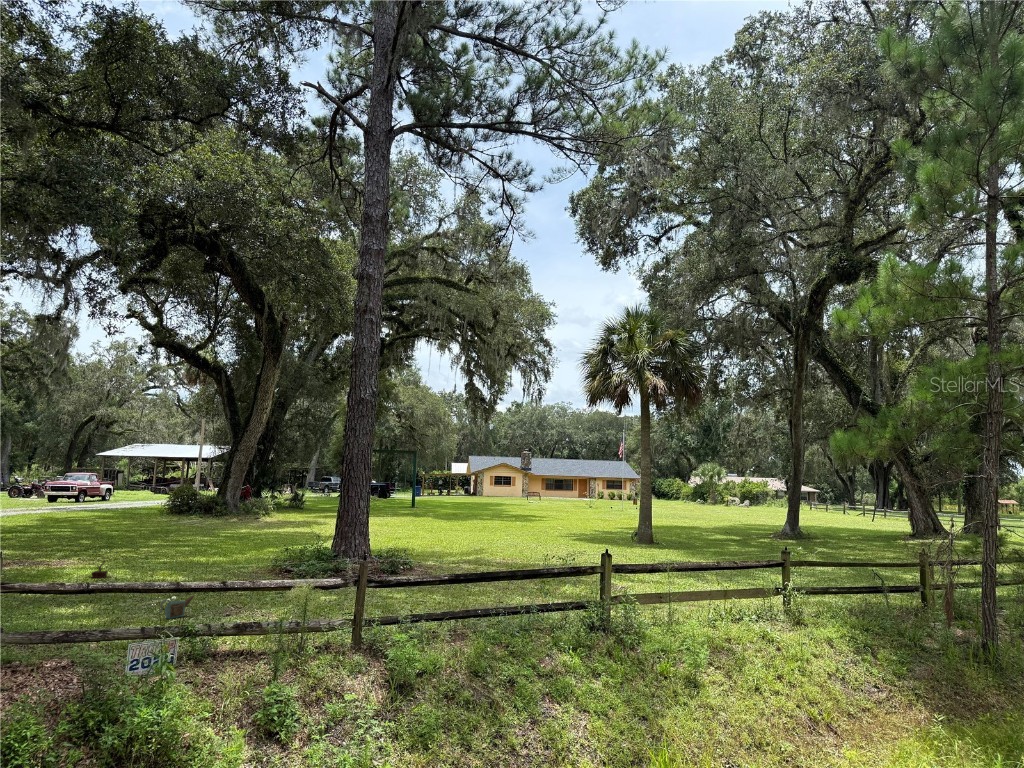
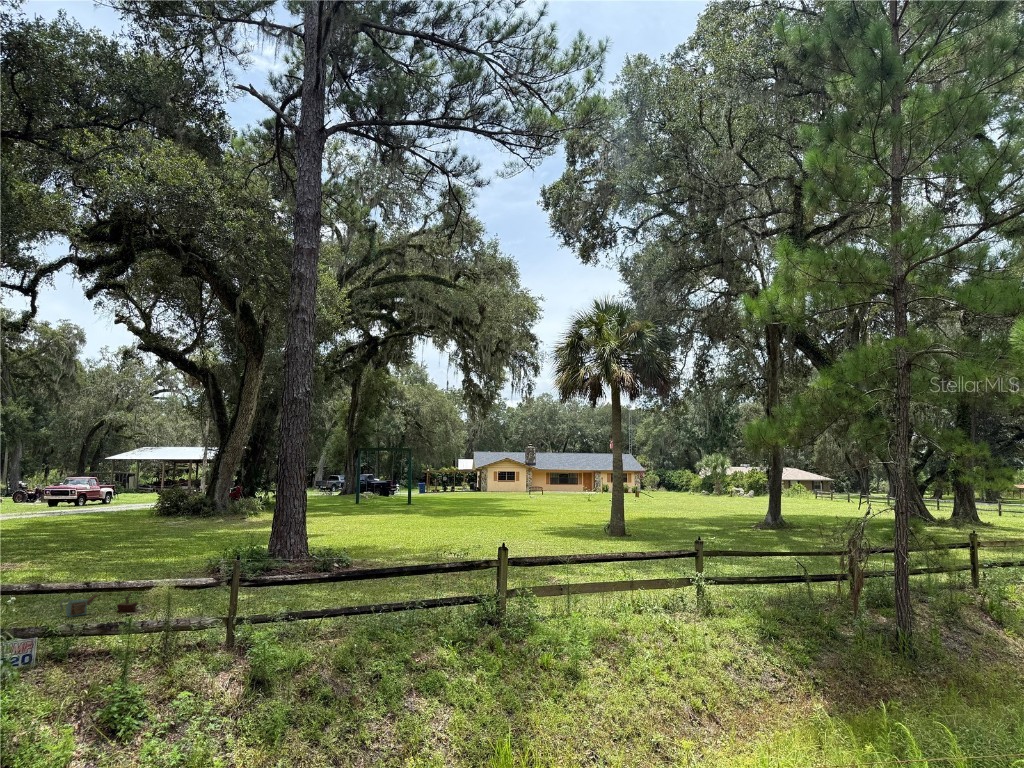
potted plant: present [92,545,117,578] -> present [115,569,149,612]

